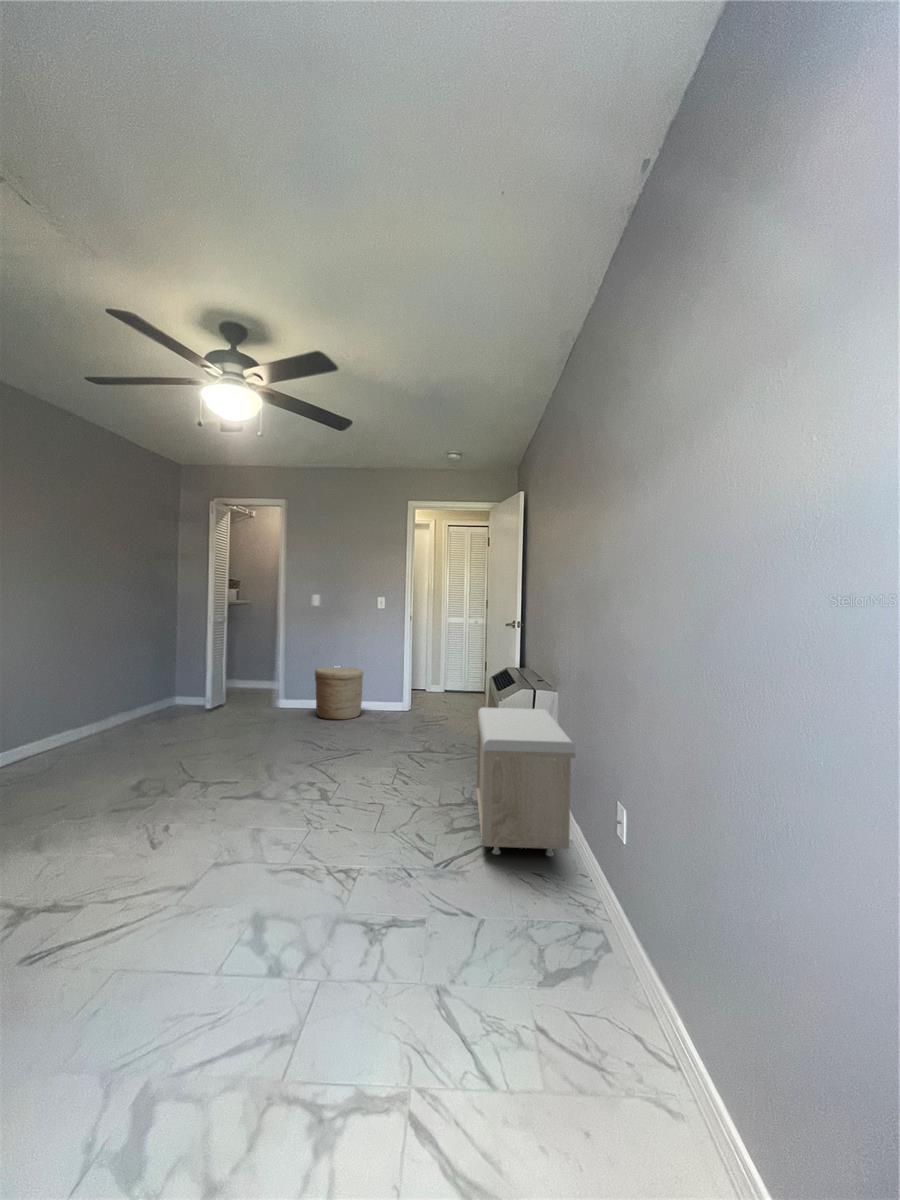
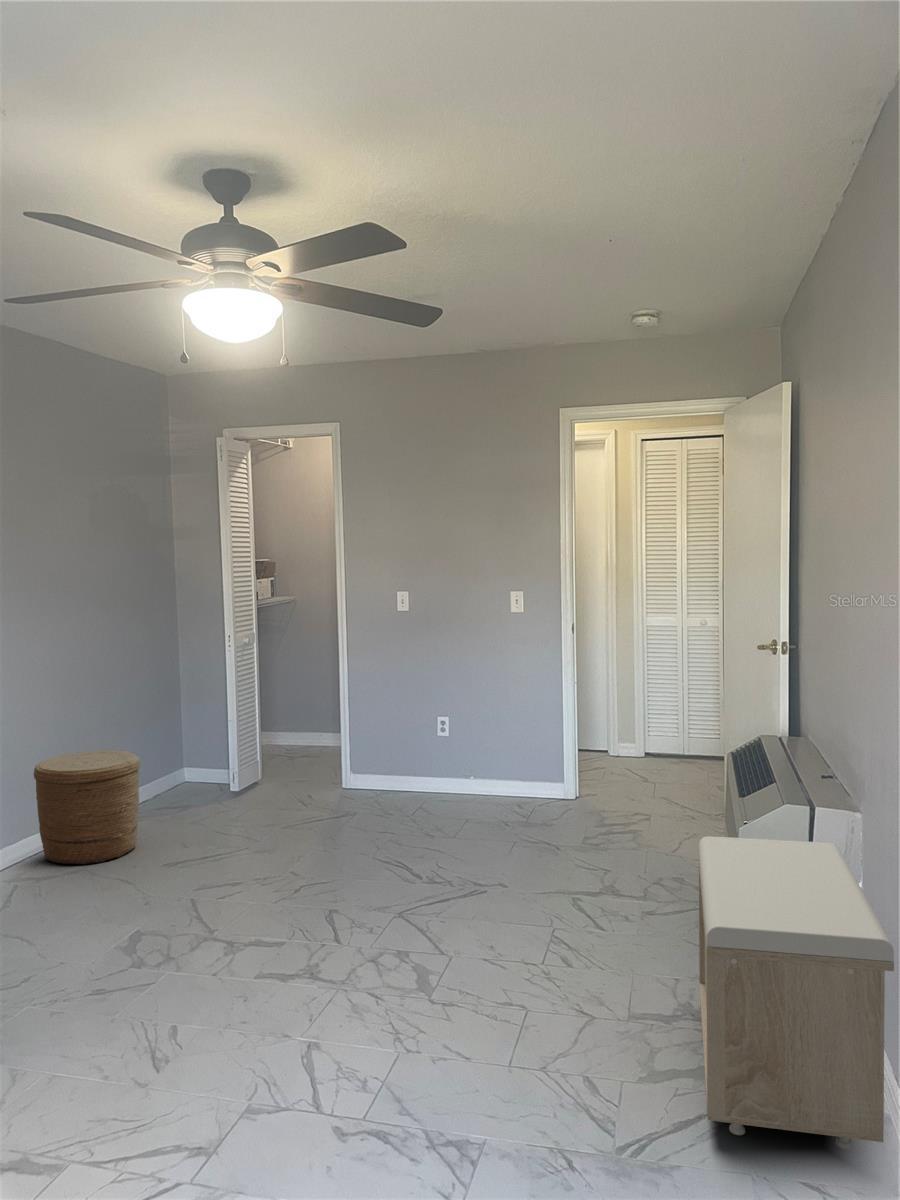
woven basket: present [315,667,363,720] -> present [34,750,140,864]

